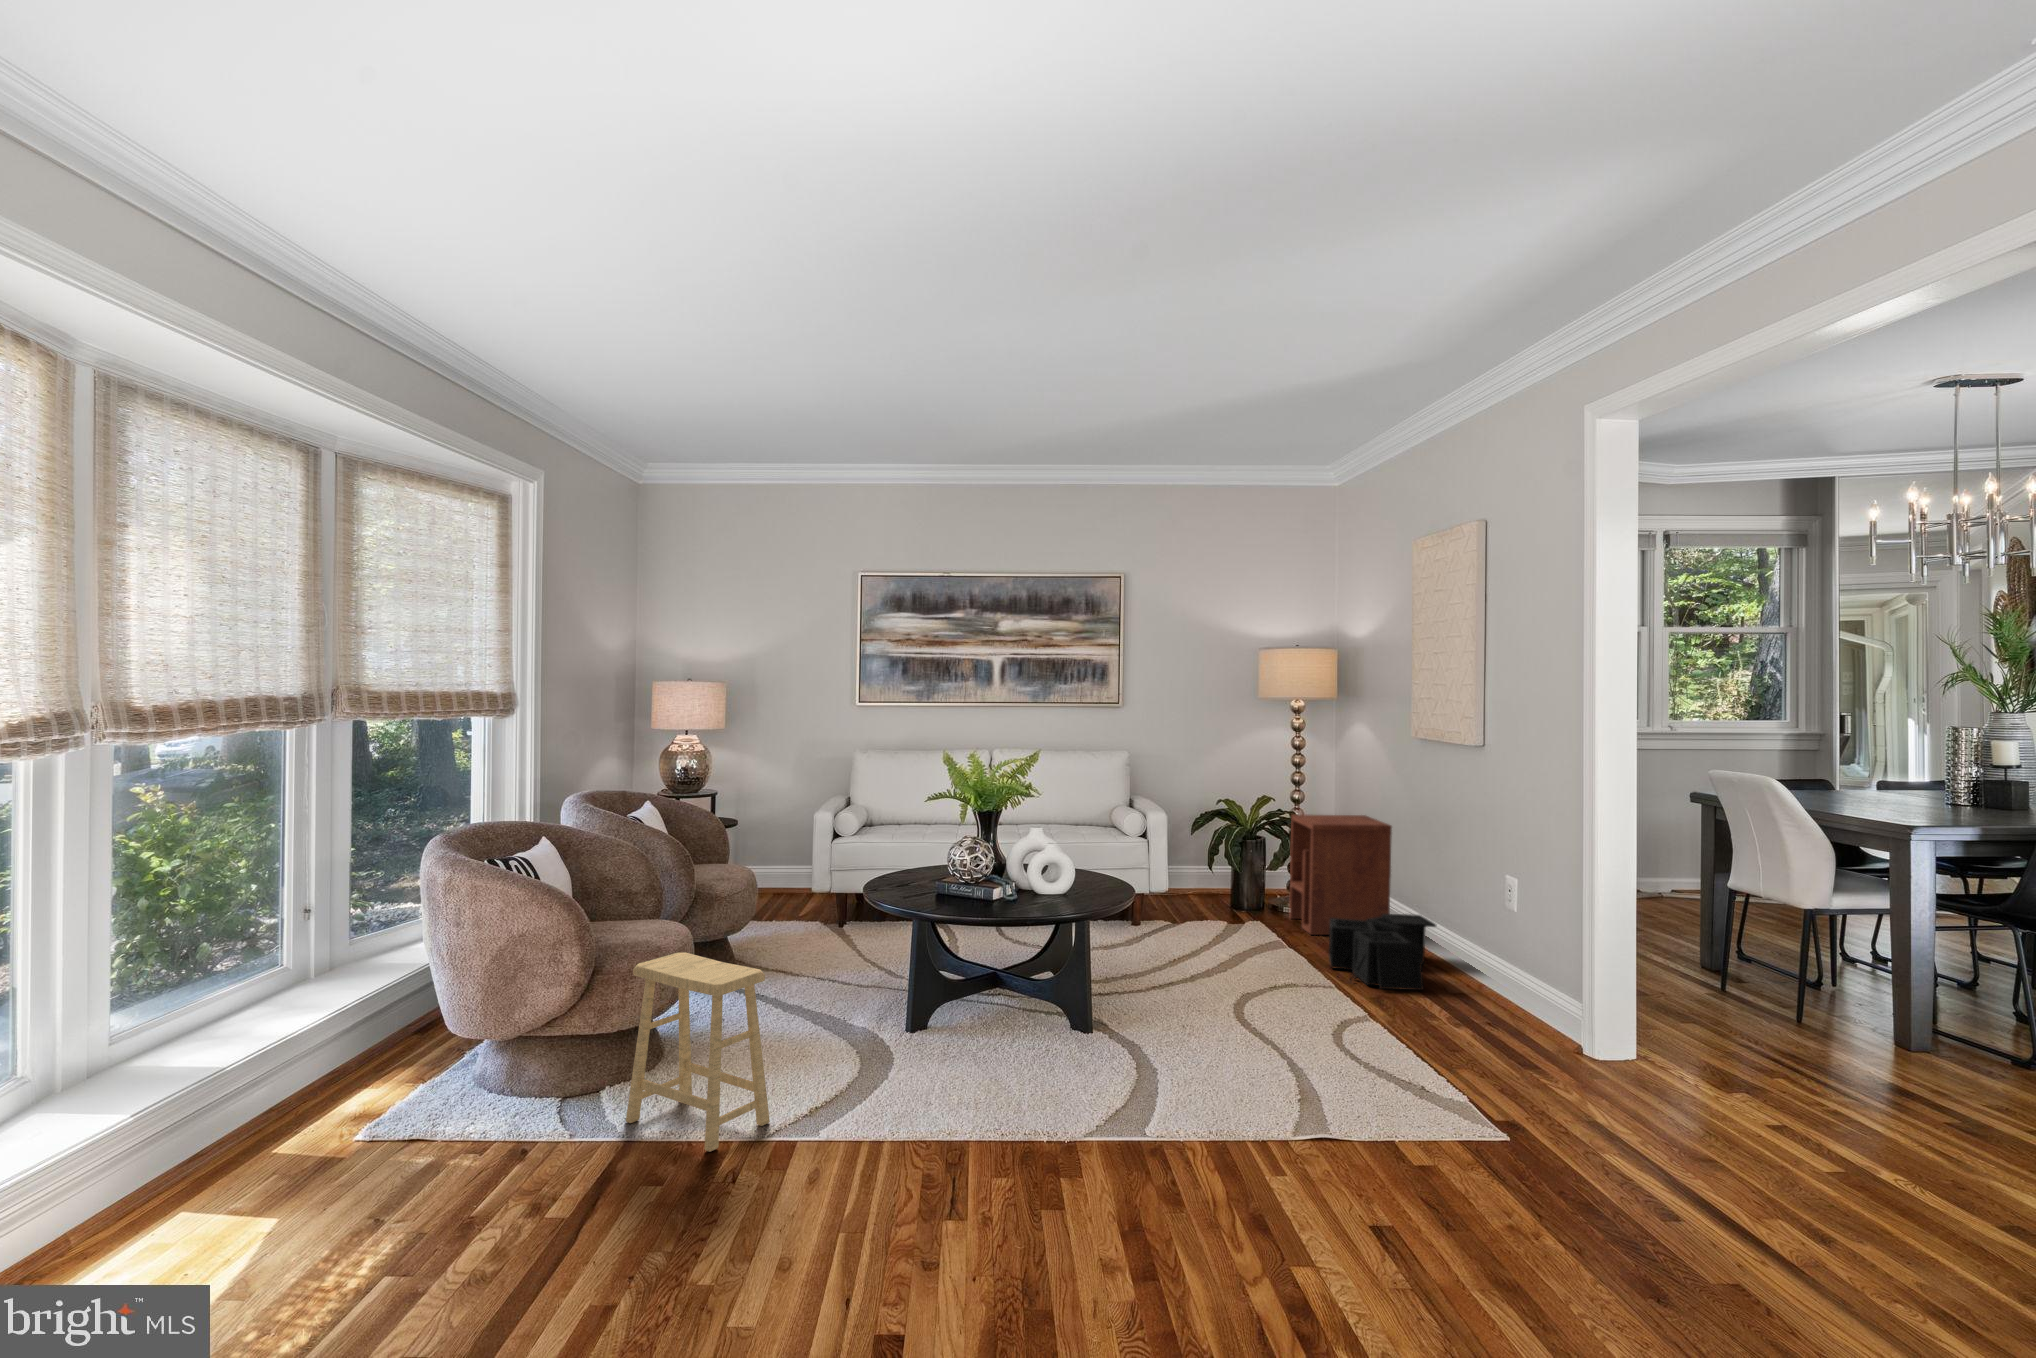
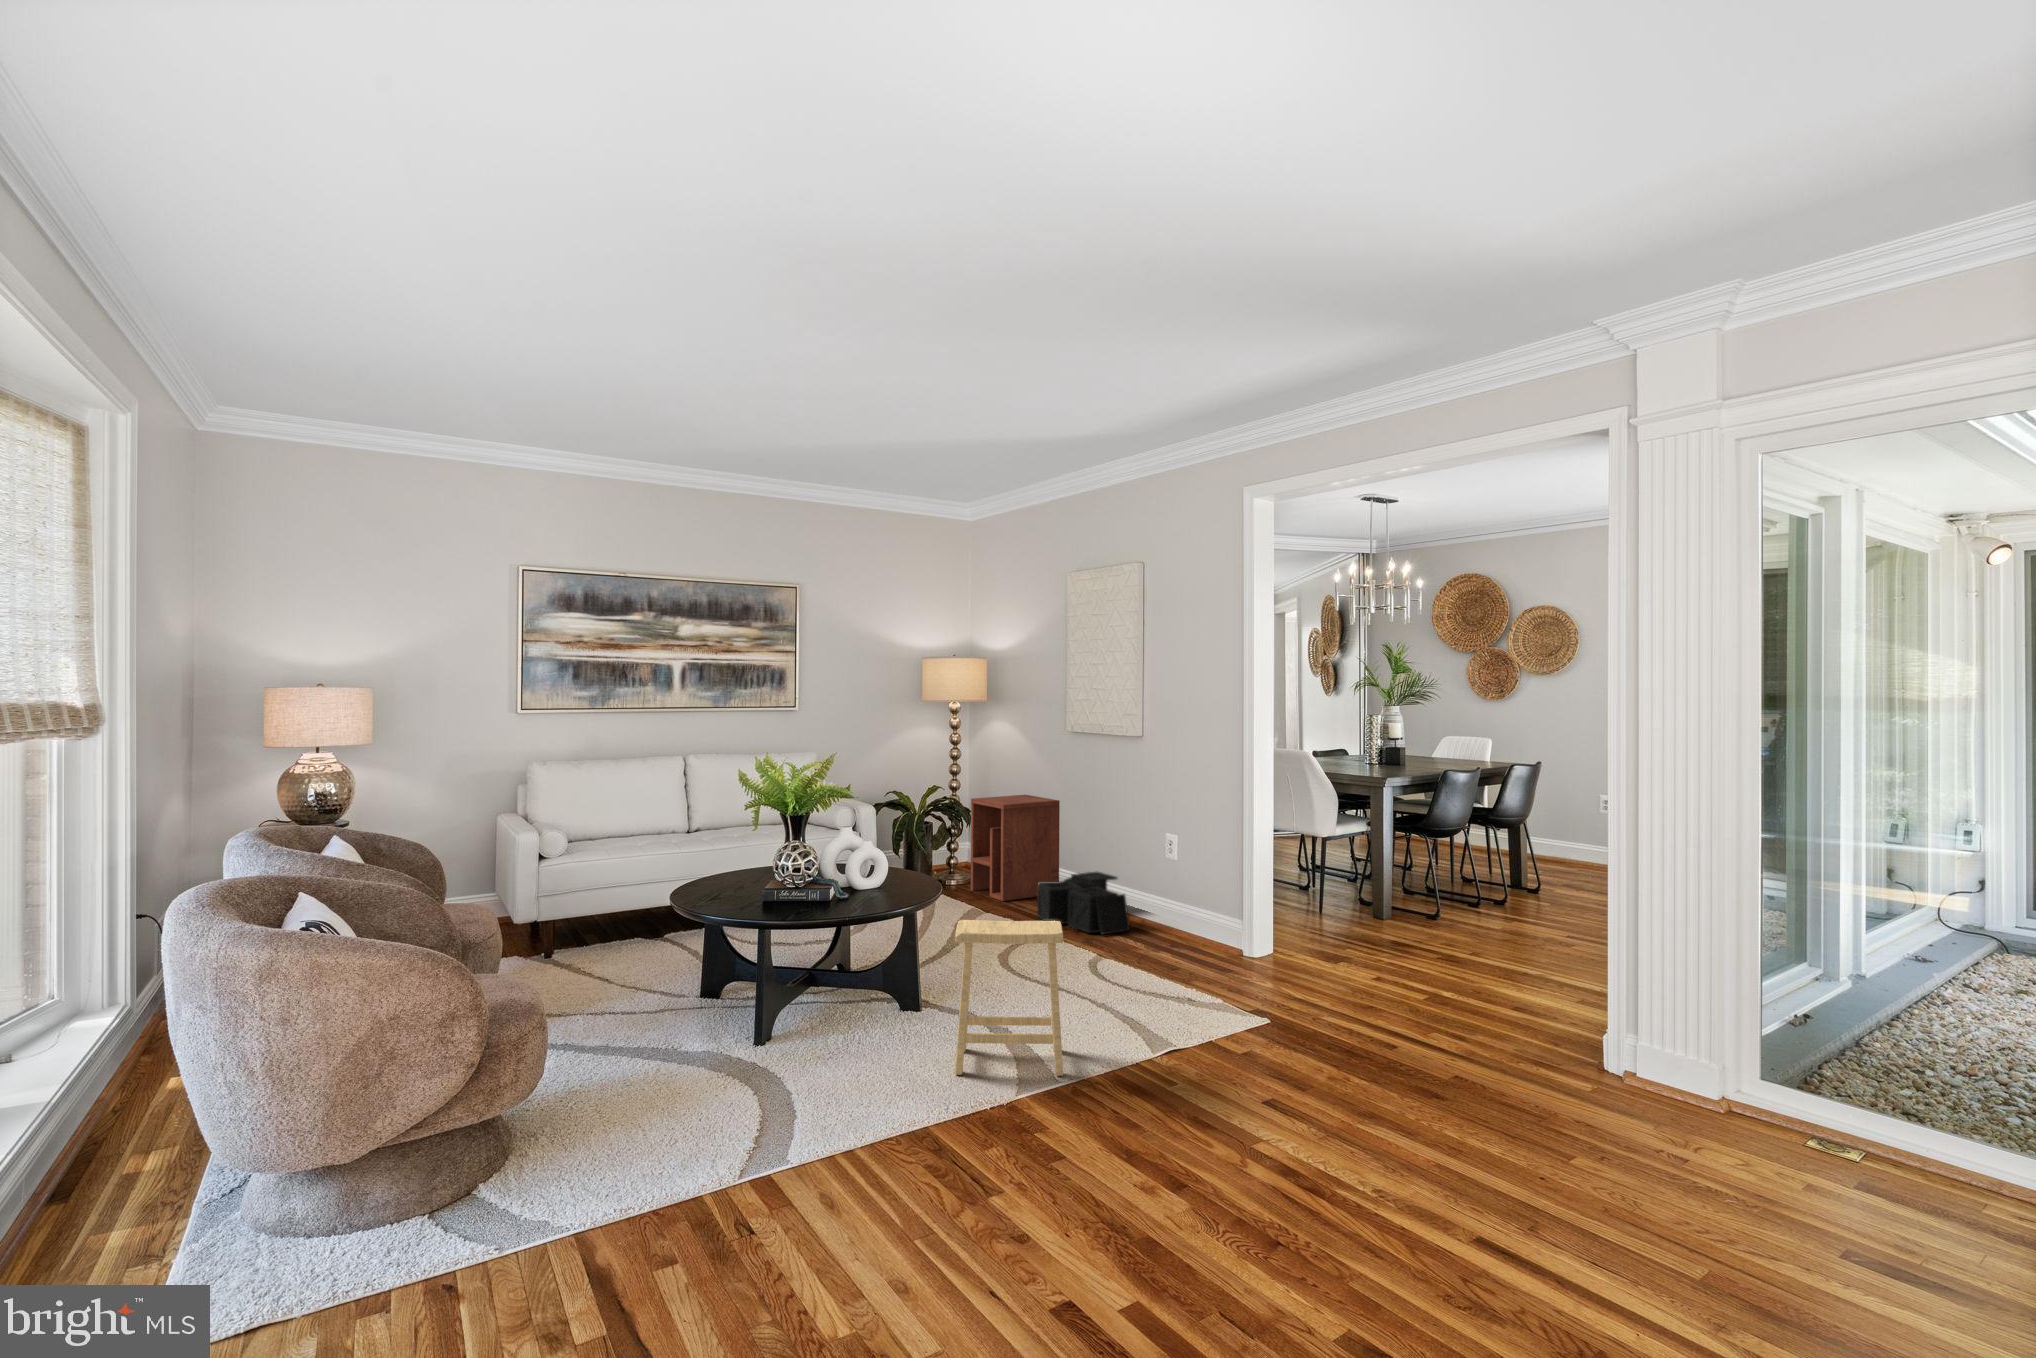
footstool: present [626,952,770,1152] -> present [955,920,1063,1076]

